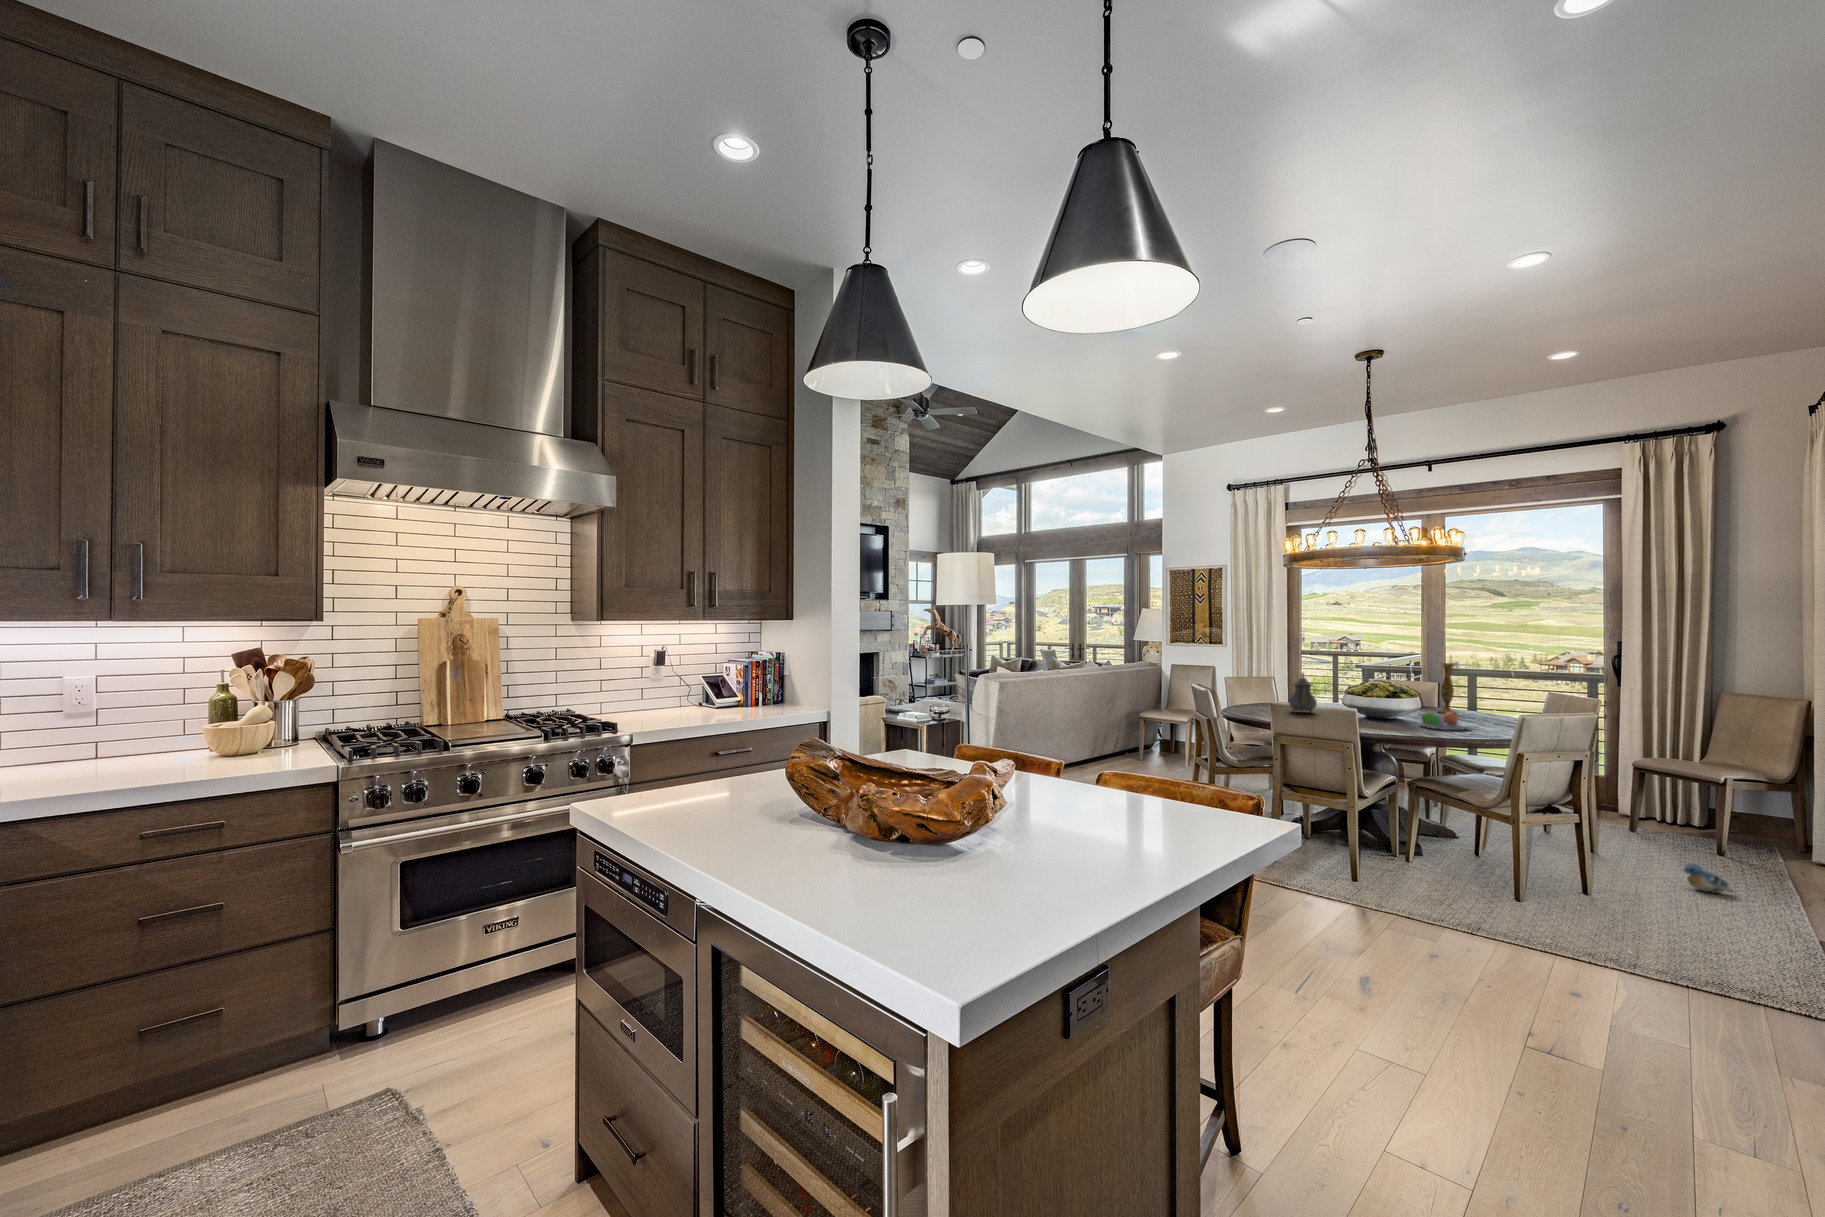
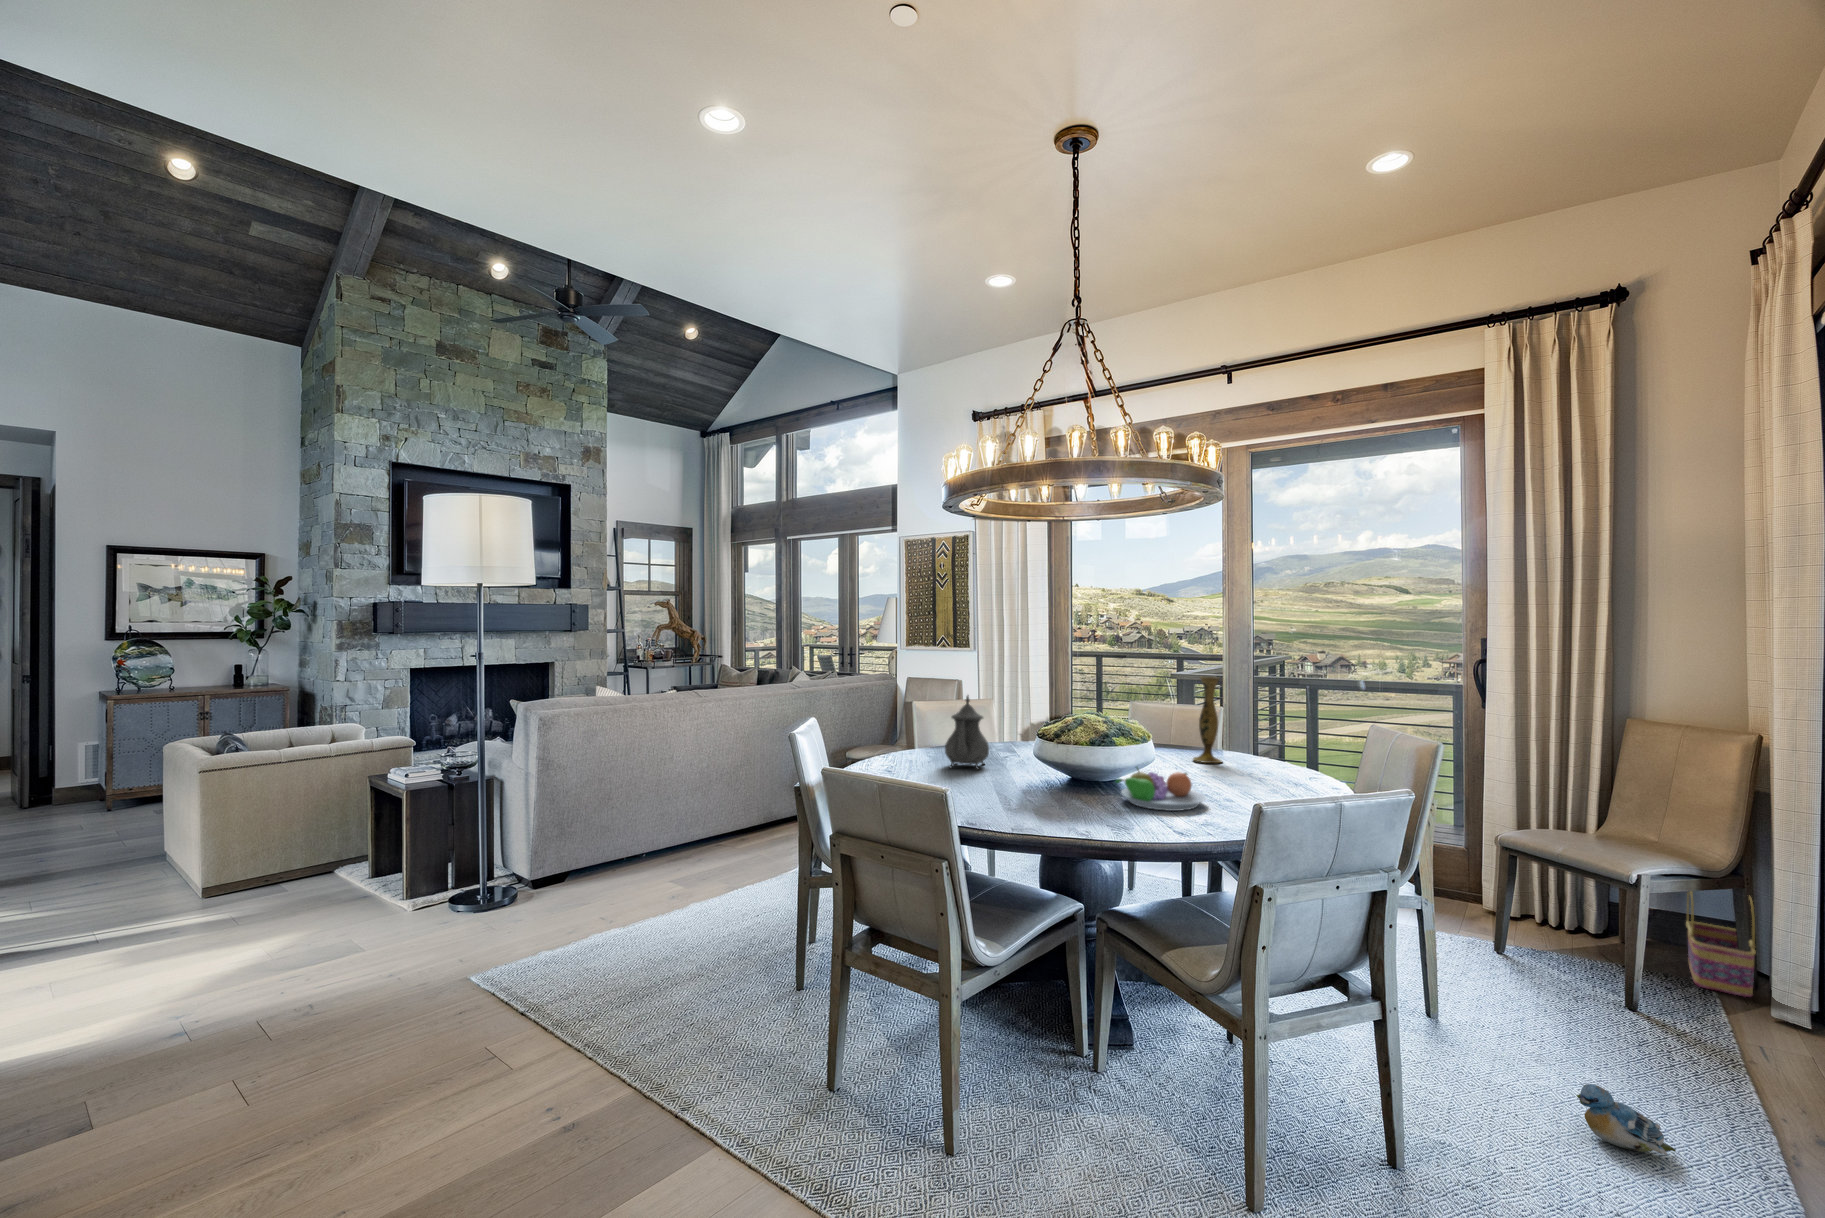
basket: none [1760,792,1801,854] -> present [1686,892,1756,997]

